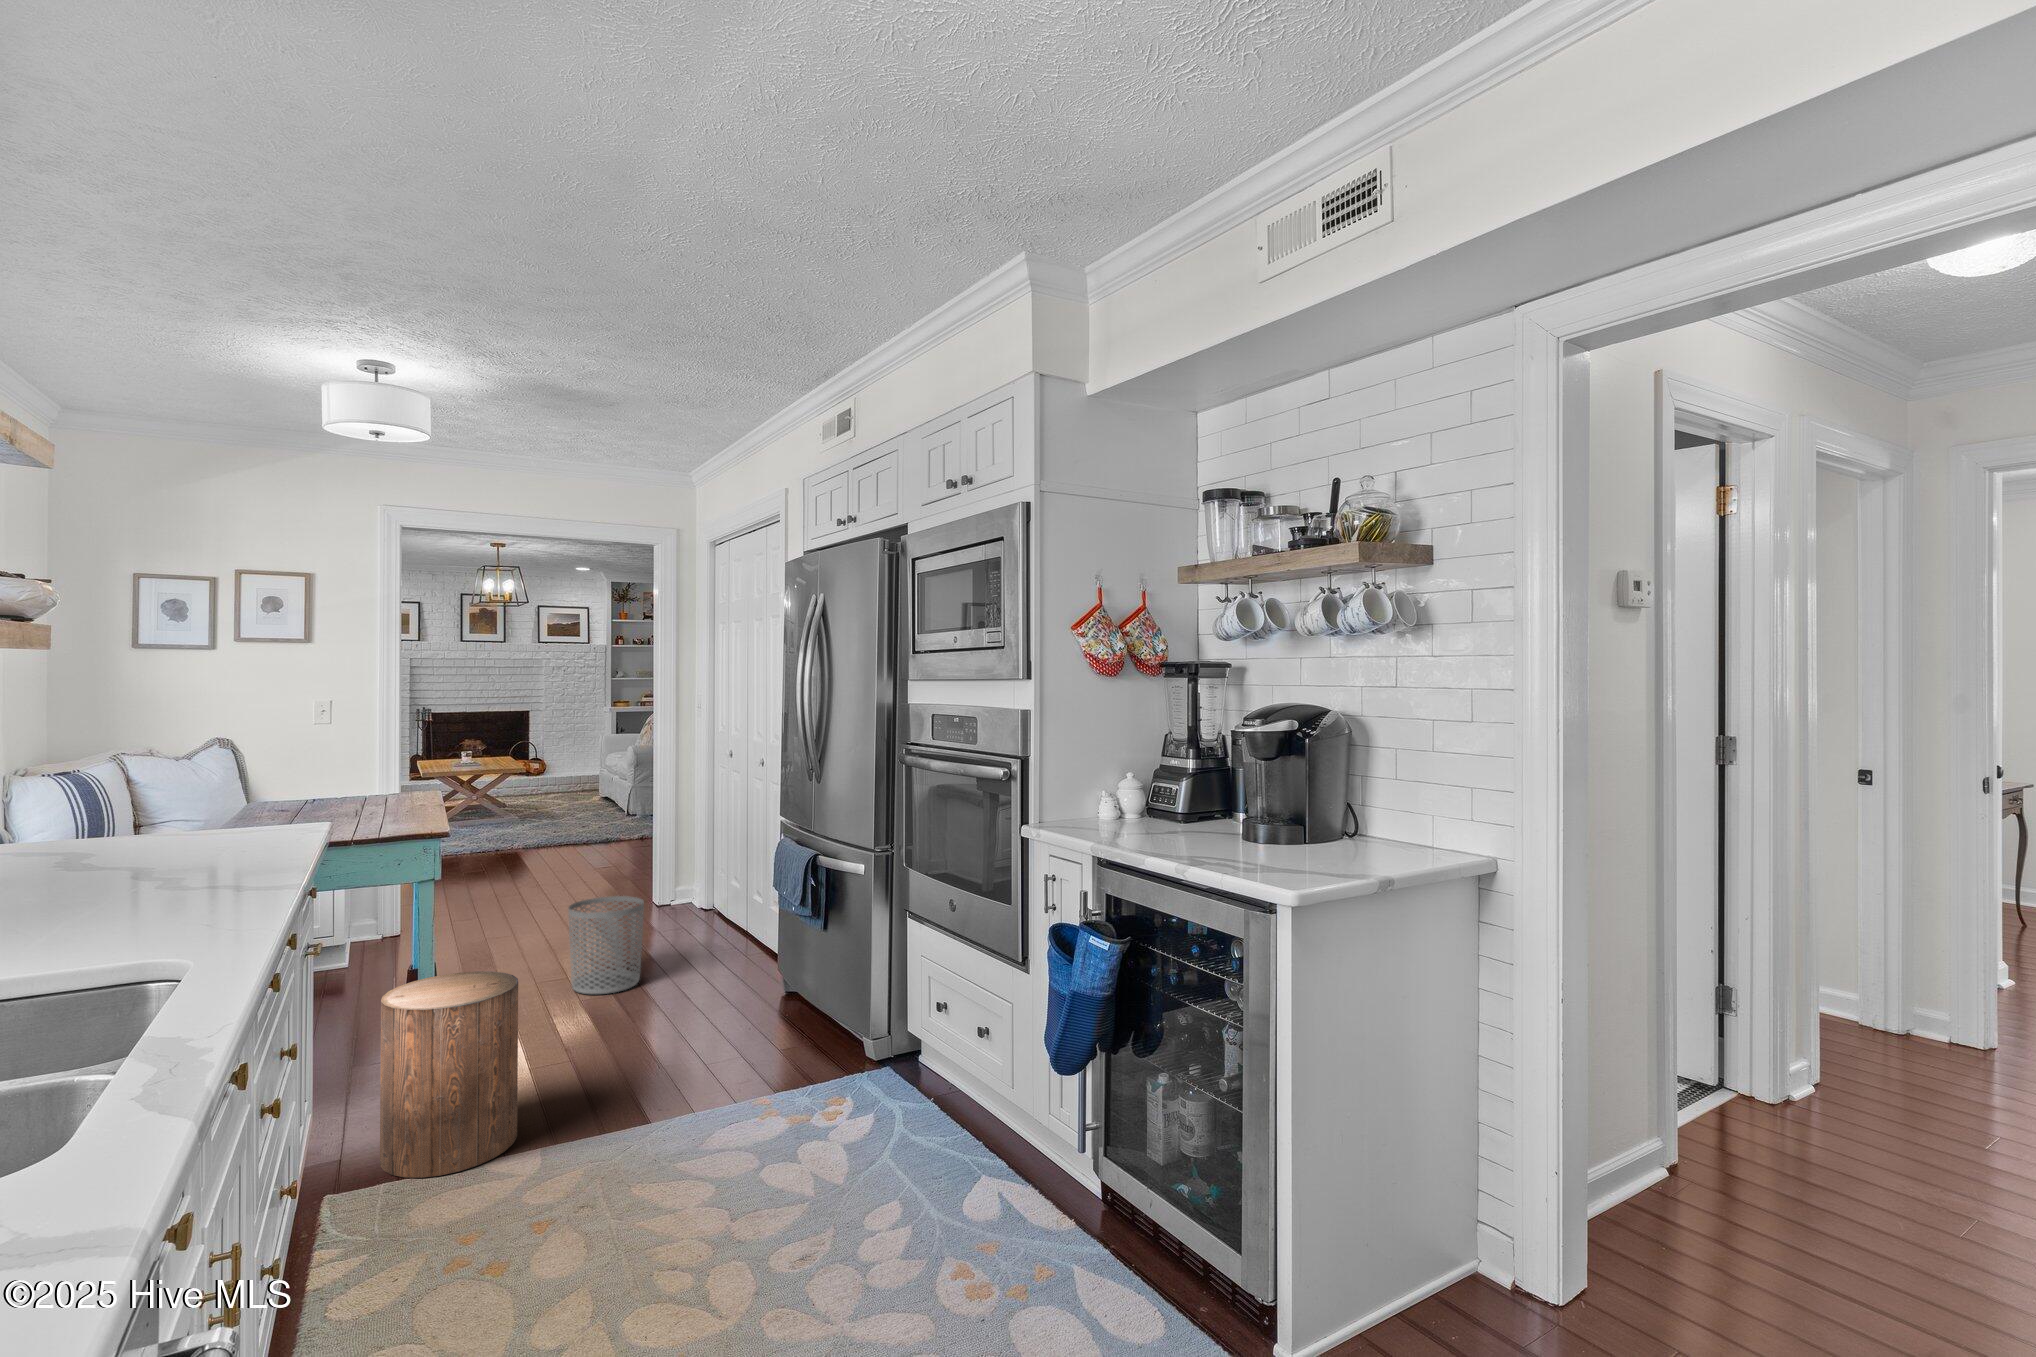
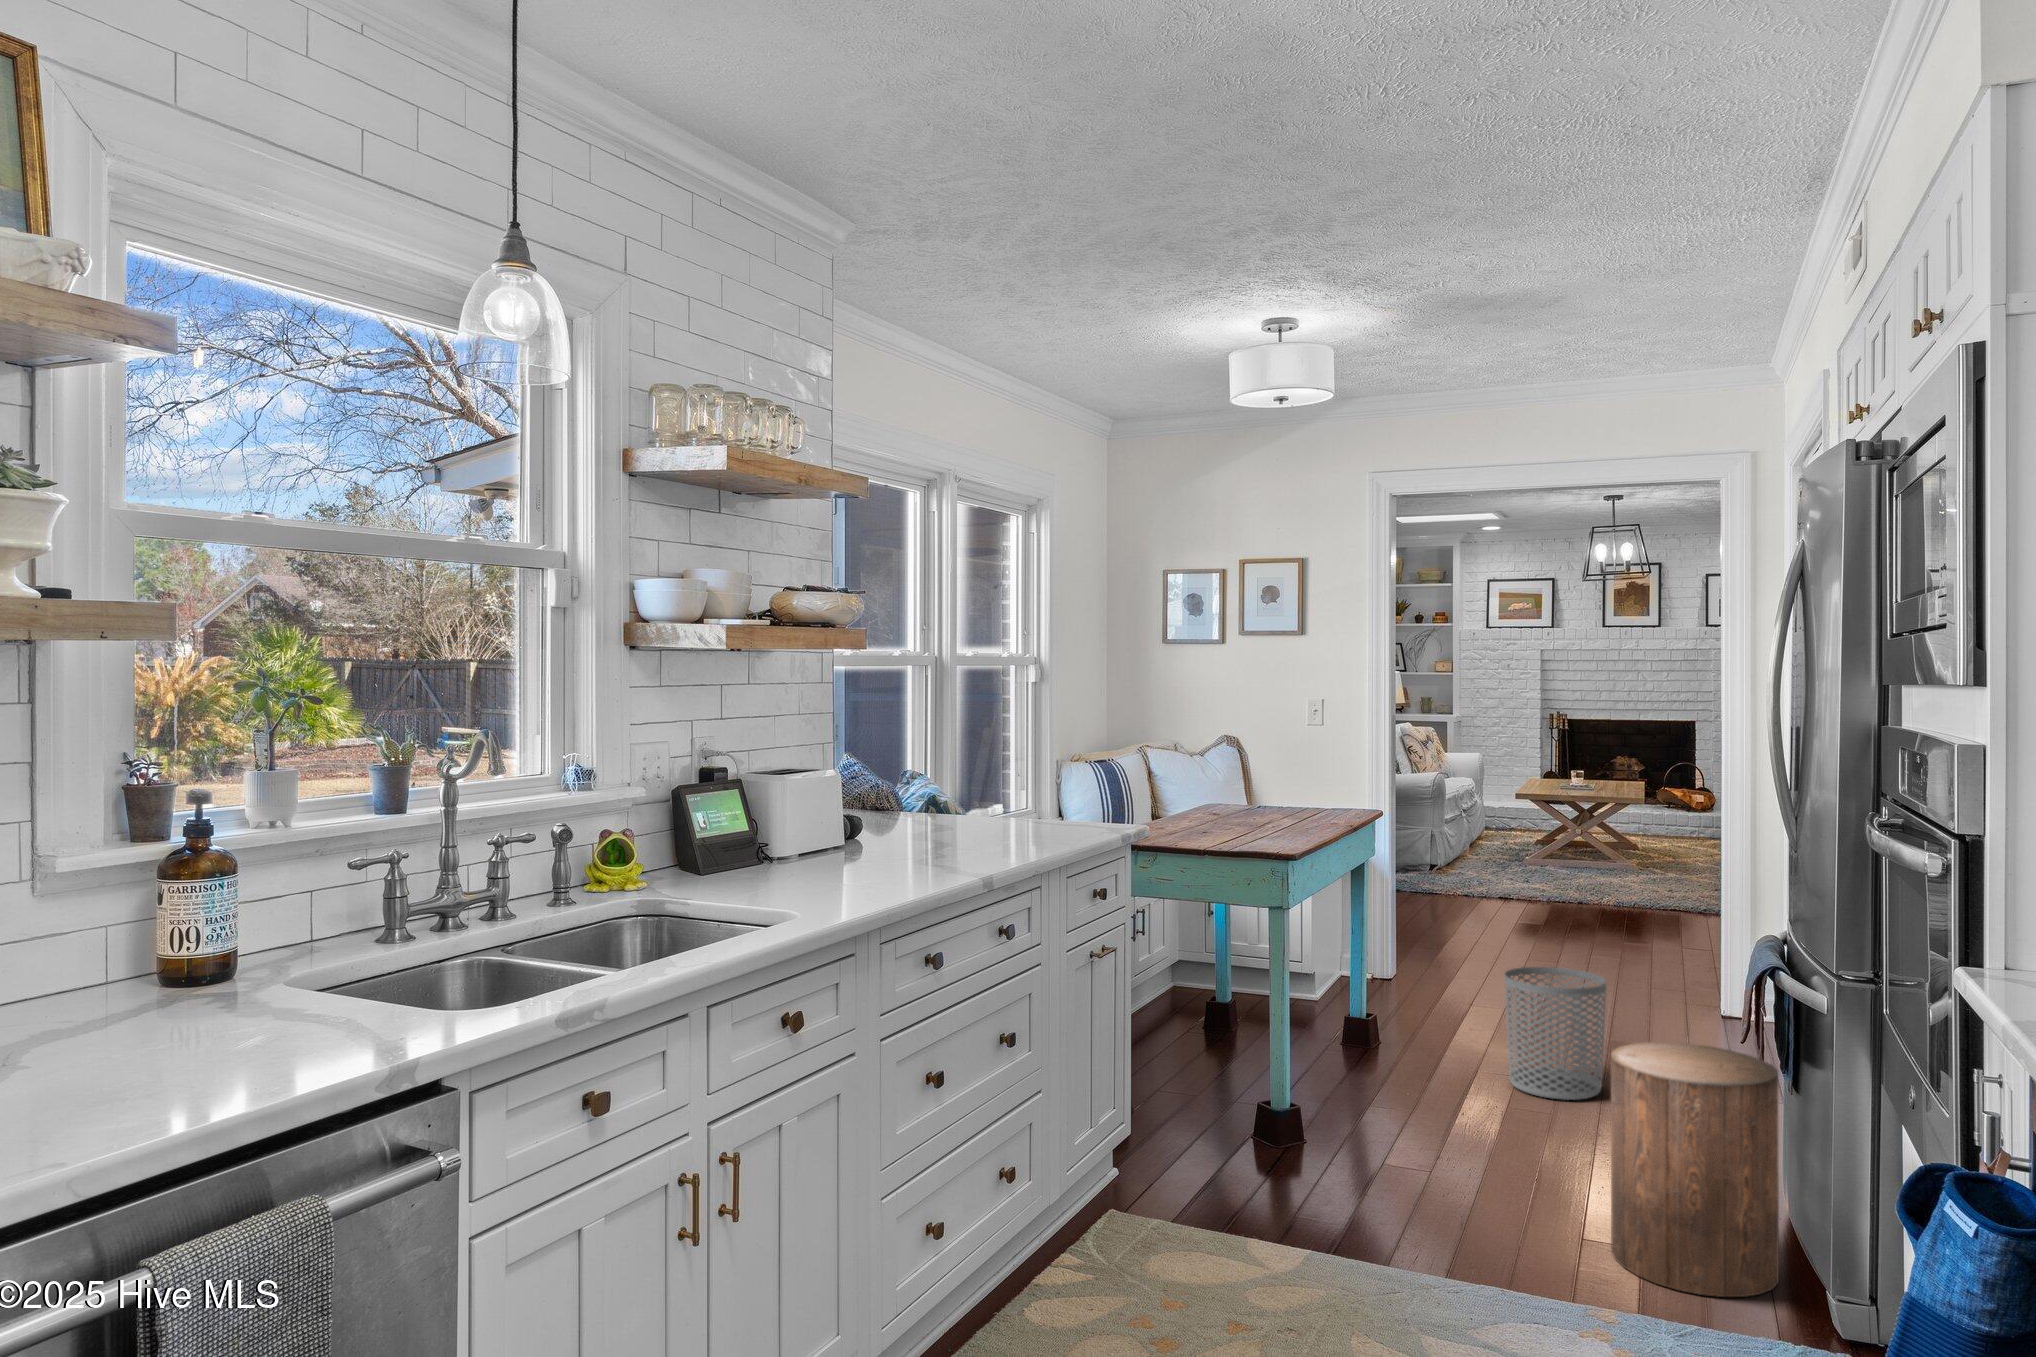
stool: present [380,971,518,1178] -> present [1611,1042,1779,1297]

